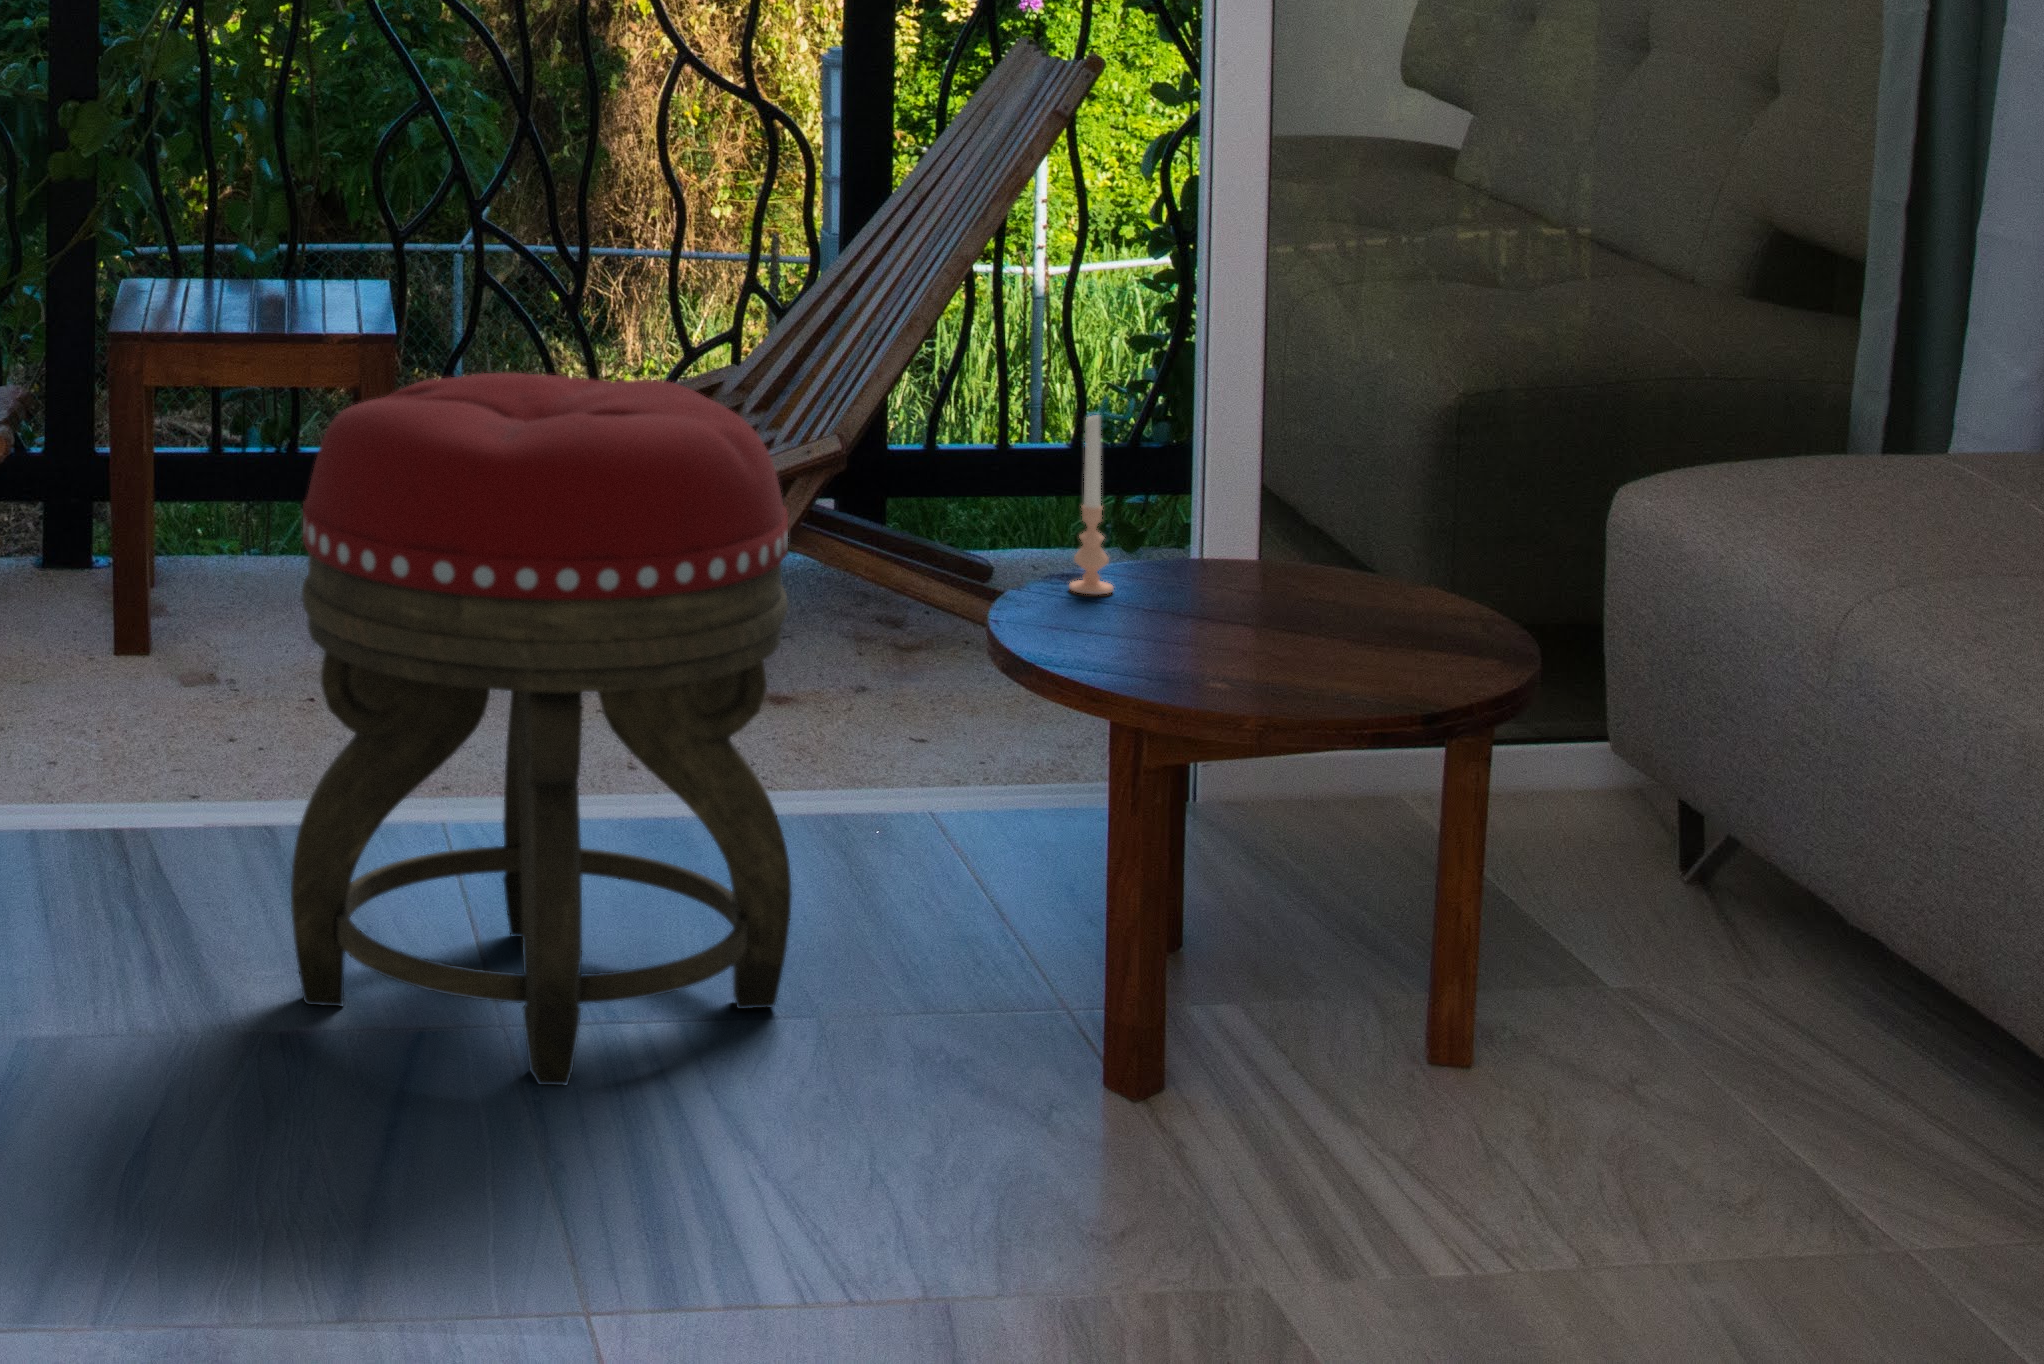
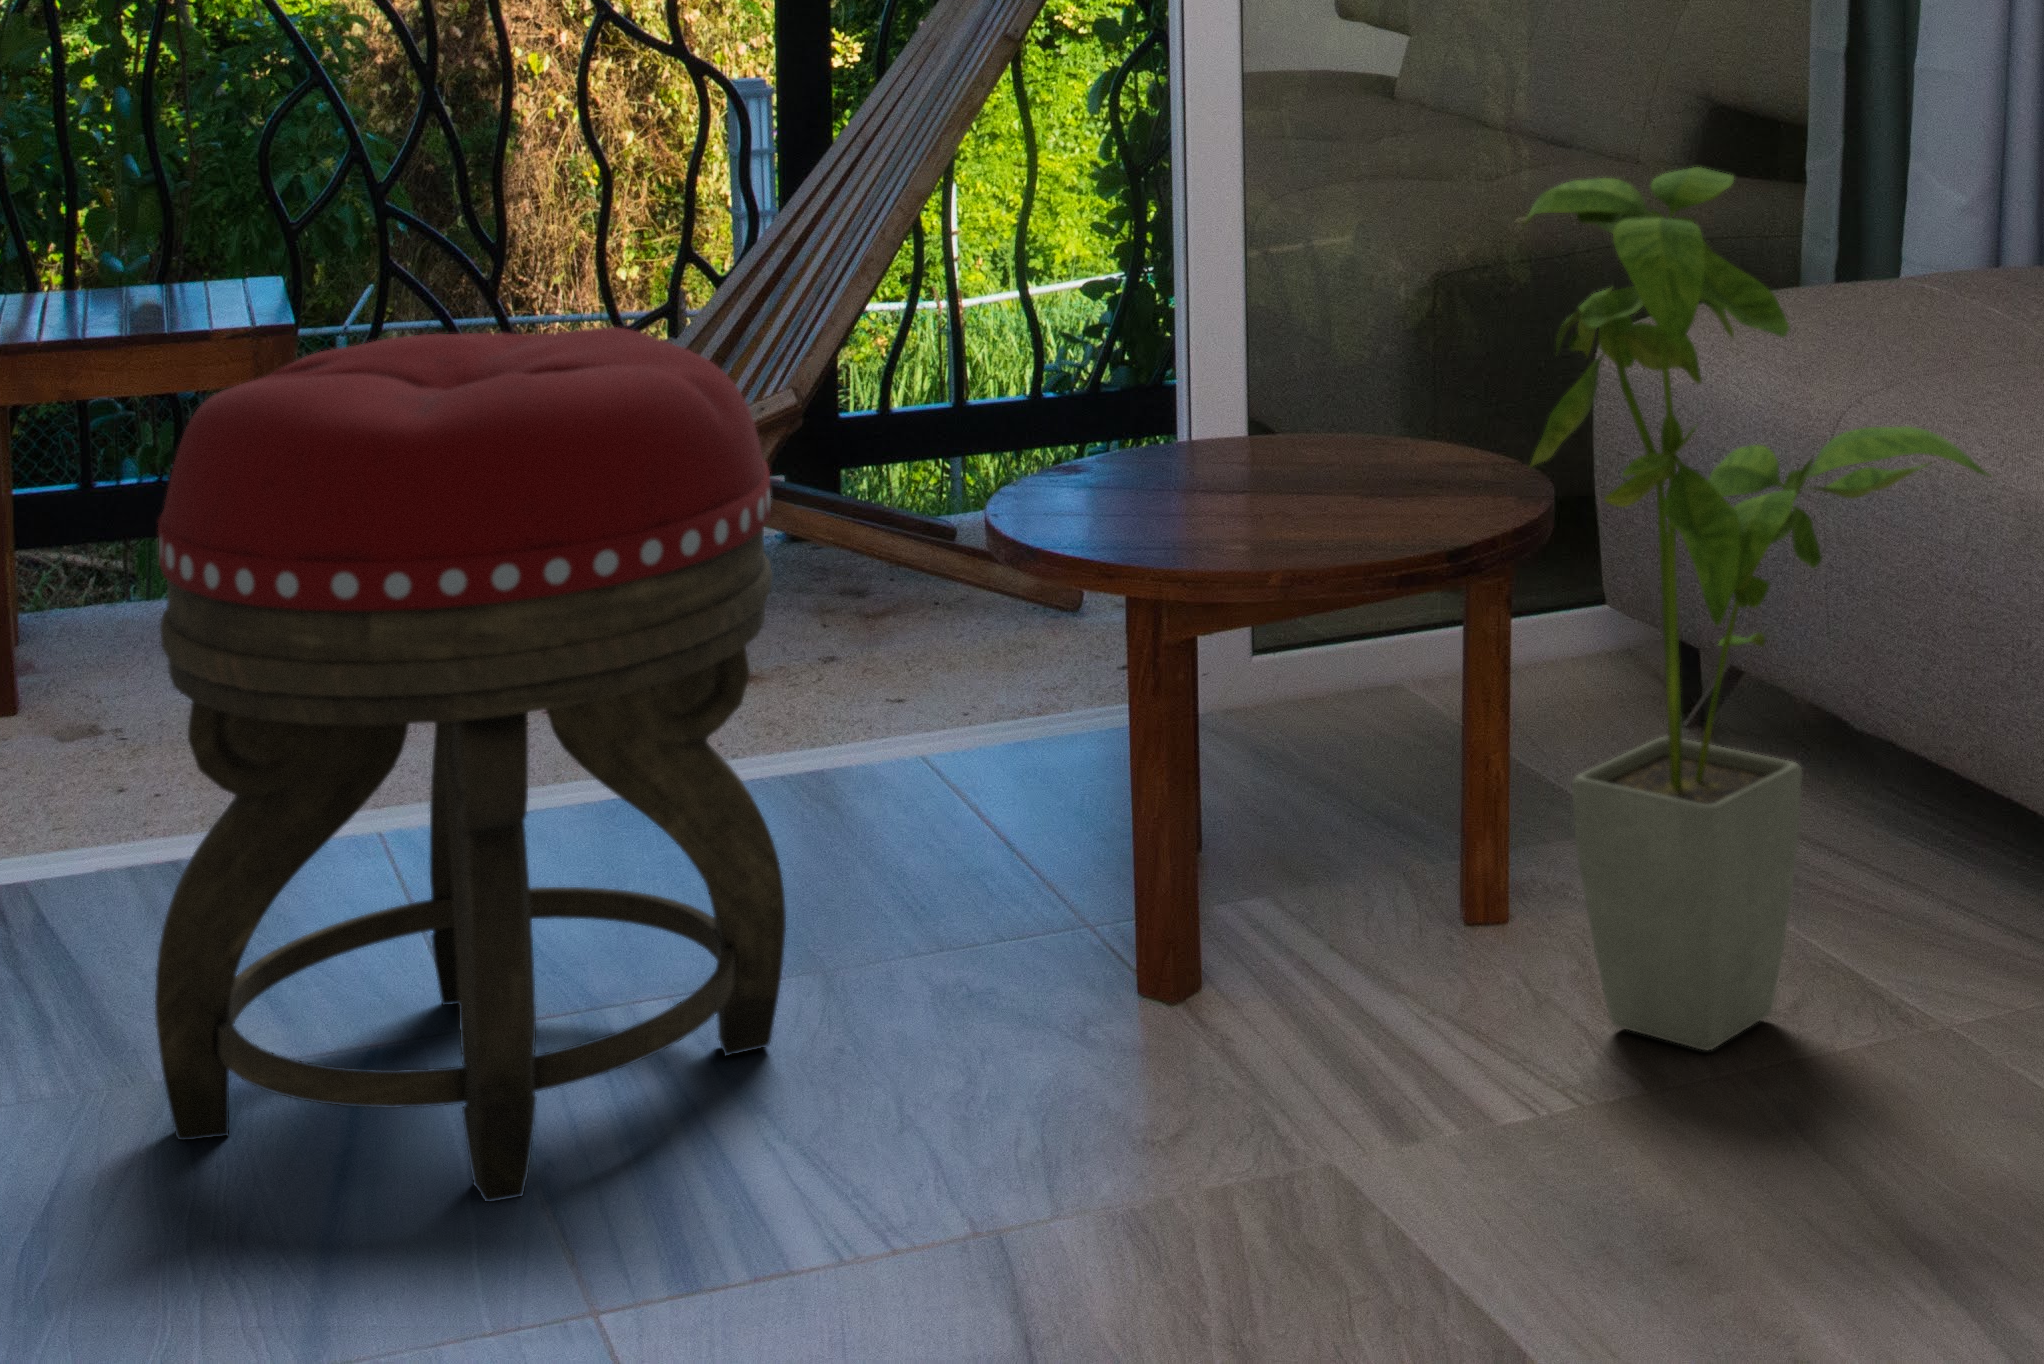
house plant: none [1461,324,1915,1138] -> present [1524,167,1988,1051]
candle: present [1069,415,1113,594] -> none [1083,321,1133,522]

